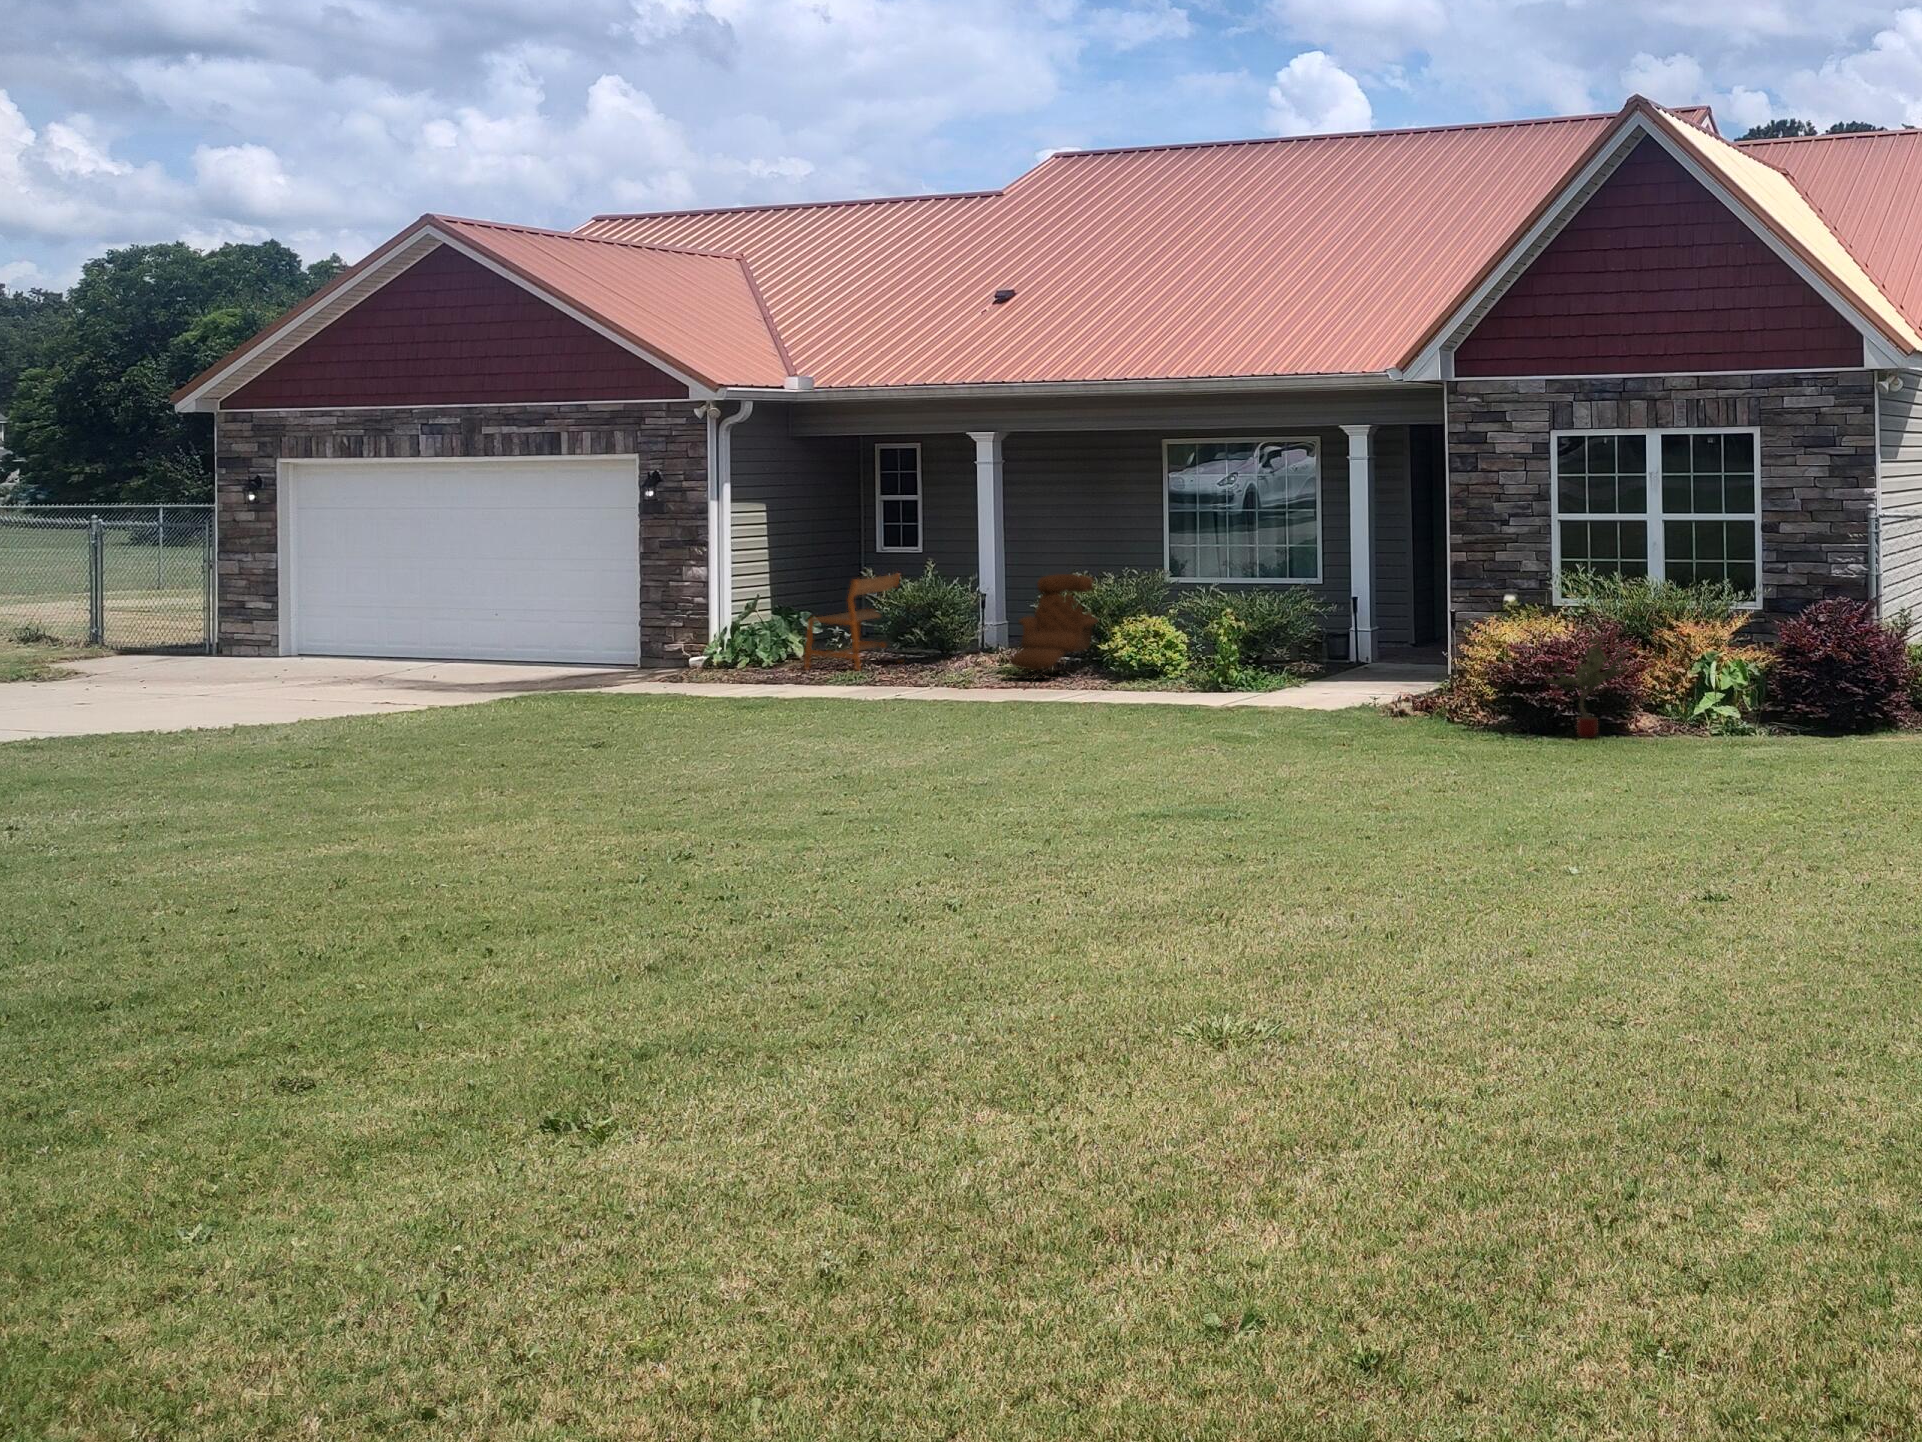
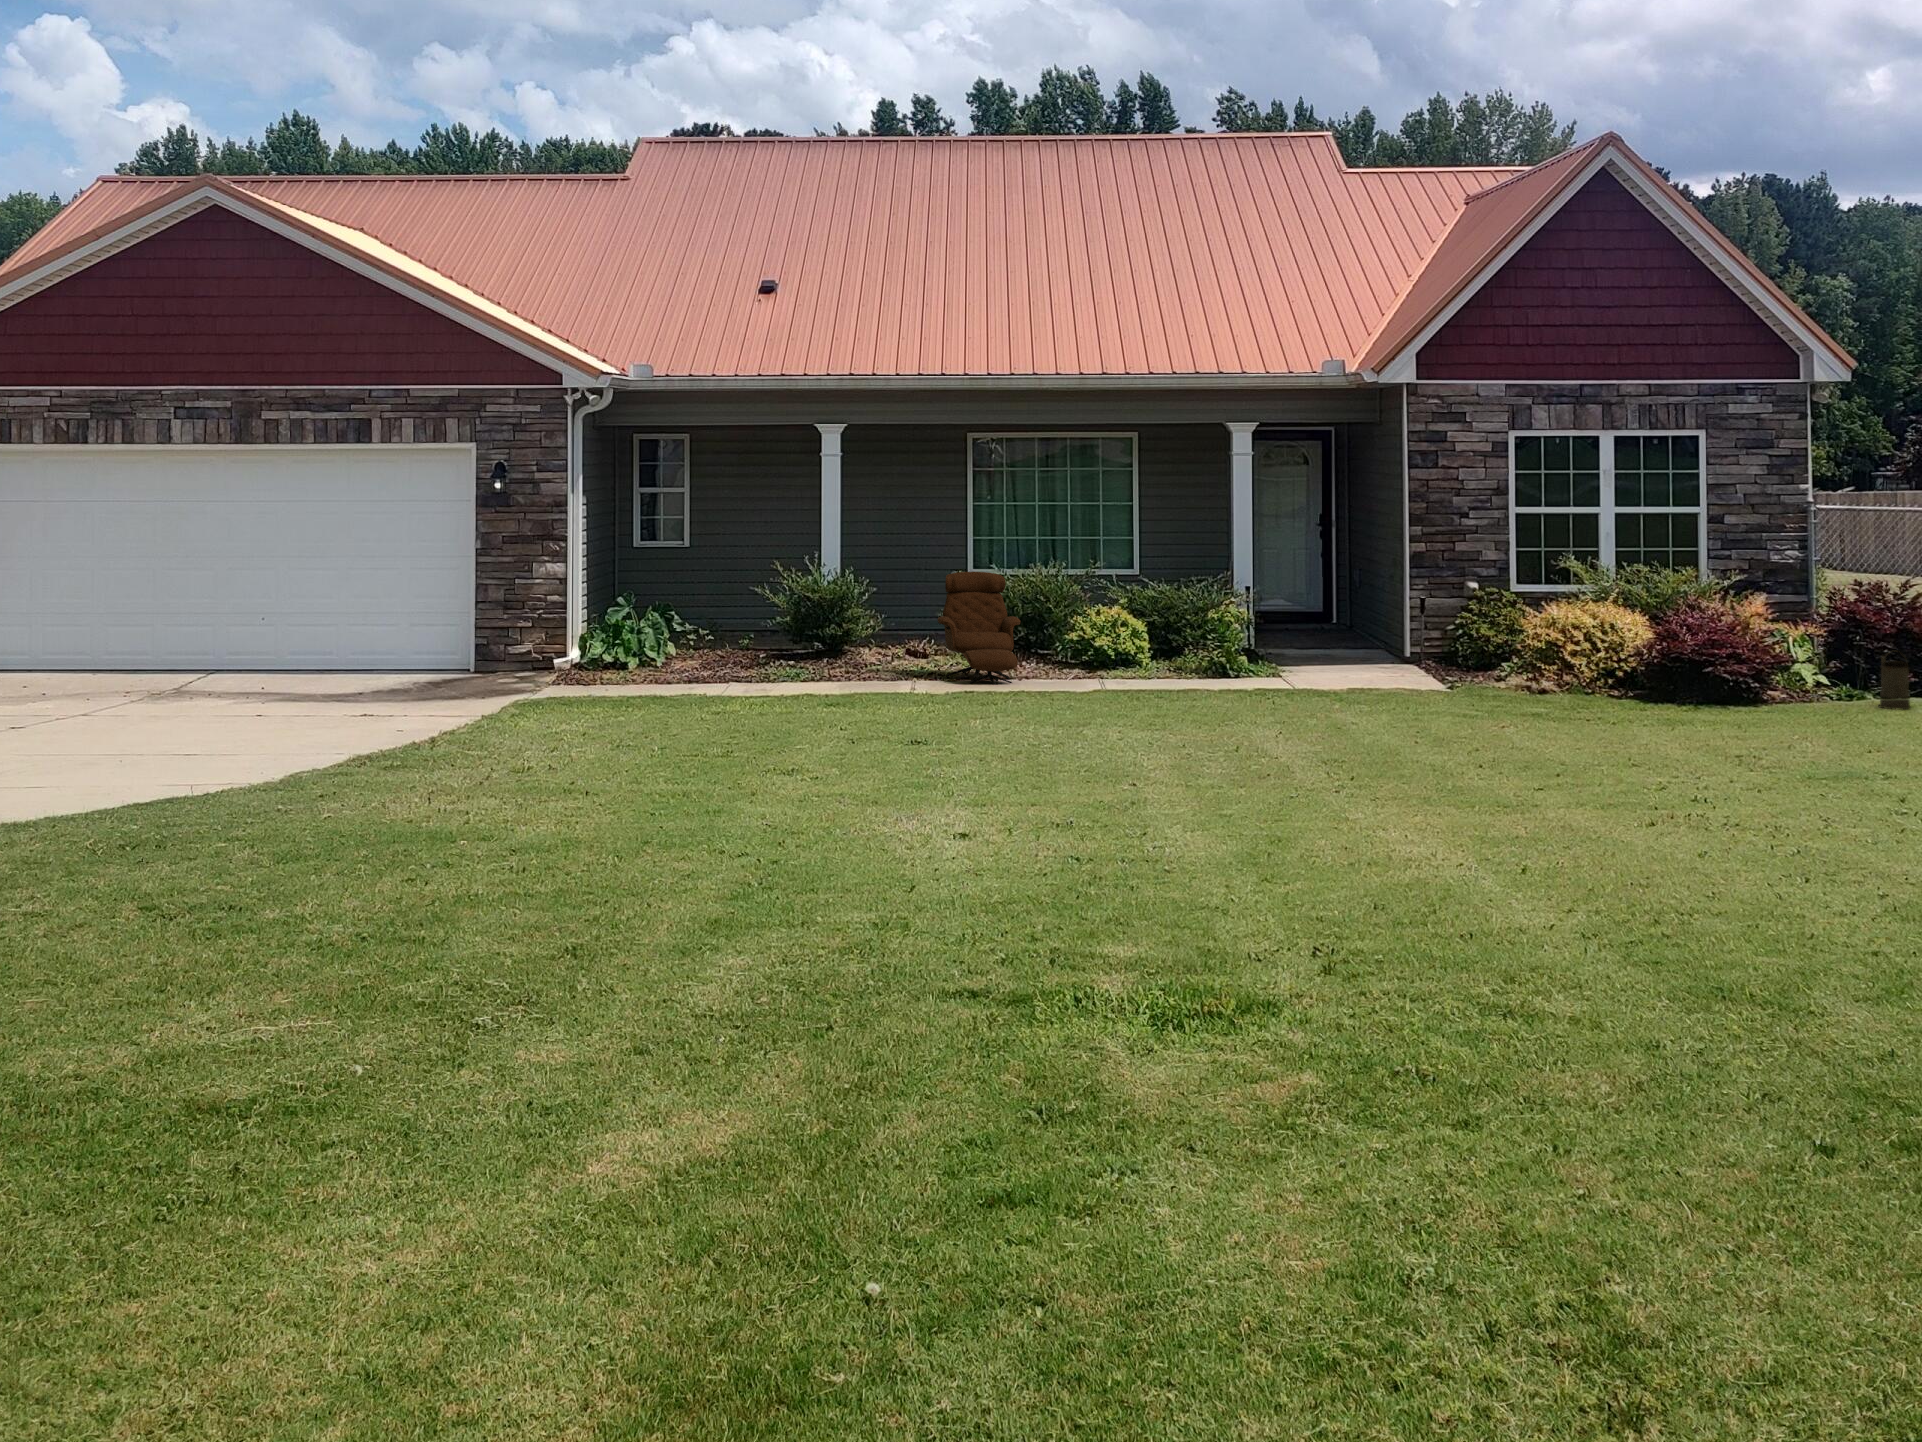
bench: present [804,573,900,670] -> none [691,573,756,679]
potted tree: present [1546,634,1629,738] -> none [1732,619,1801,720]
watering can: none [1790,670,1827,734] -> present [1878,653,1911,710]

